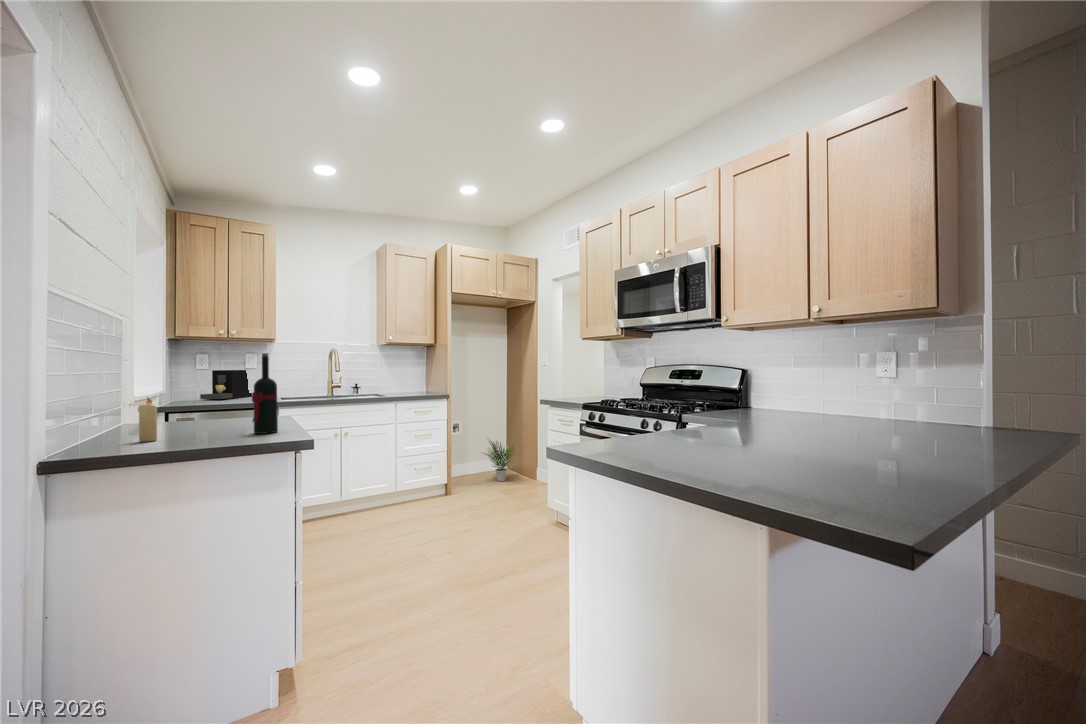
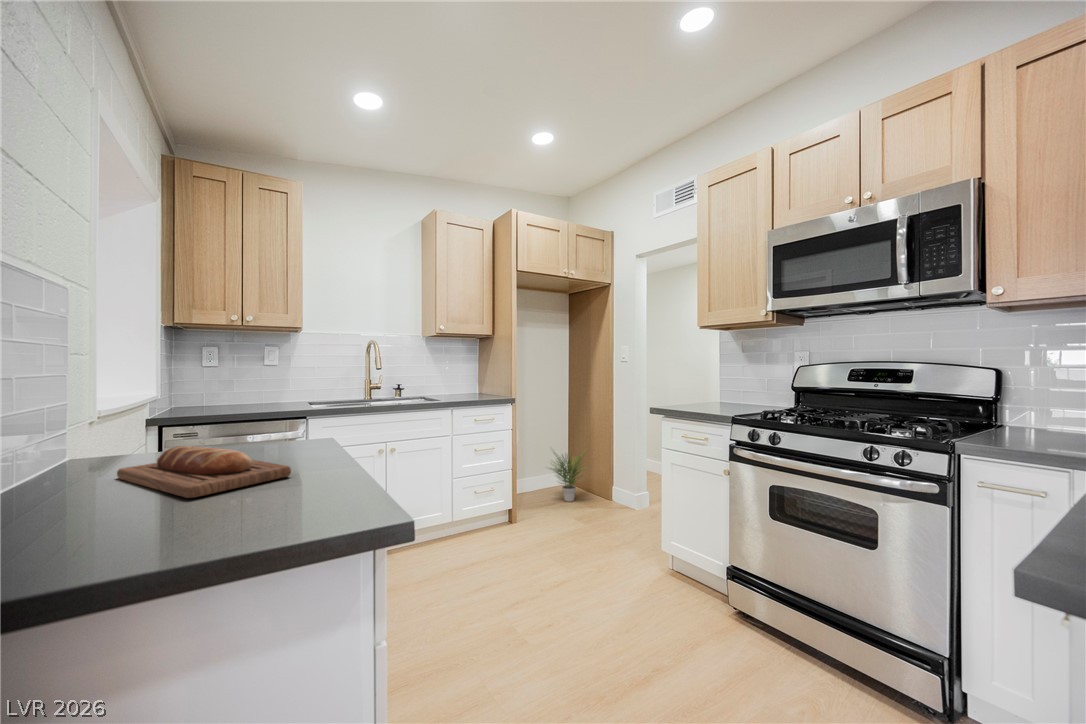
wine bottle: present [252,353,278,434] -> none [292,341,340,501]
coffee maker: present [200,370,252,399] -> none [207,367,272,405]
candle: present [138,397,157,442] -> none [47,434,94,535]
bread loaf: none [157,412,254,433] -> present [117,446,291,498]

